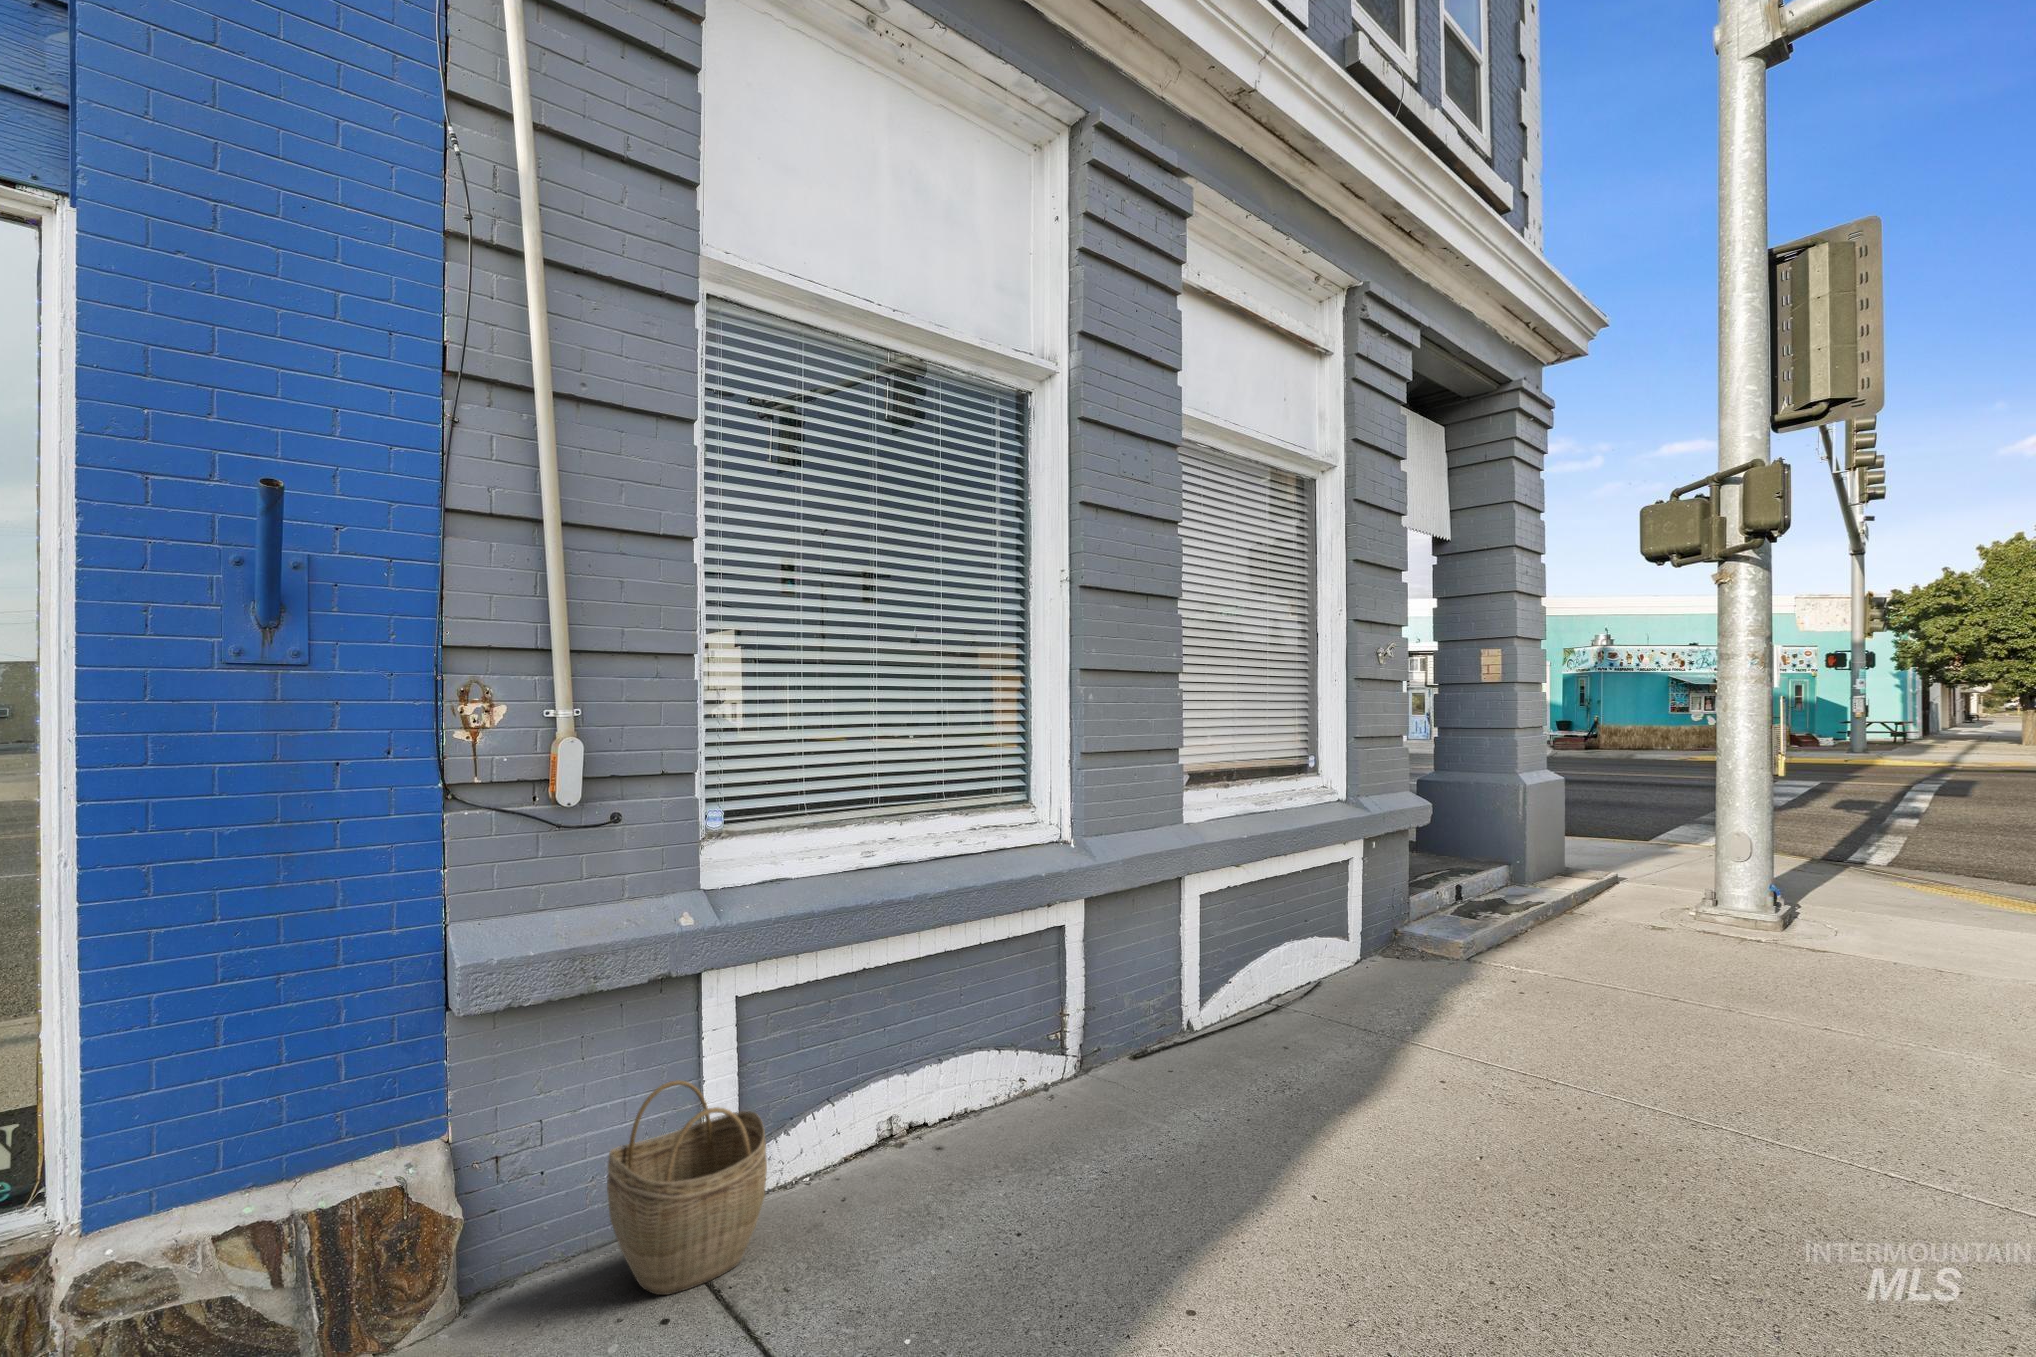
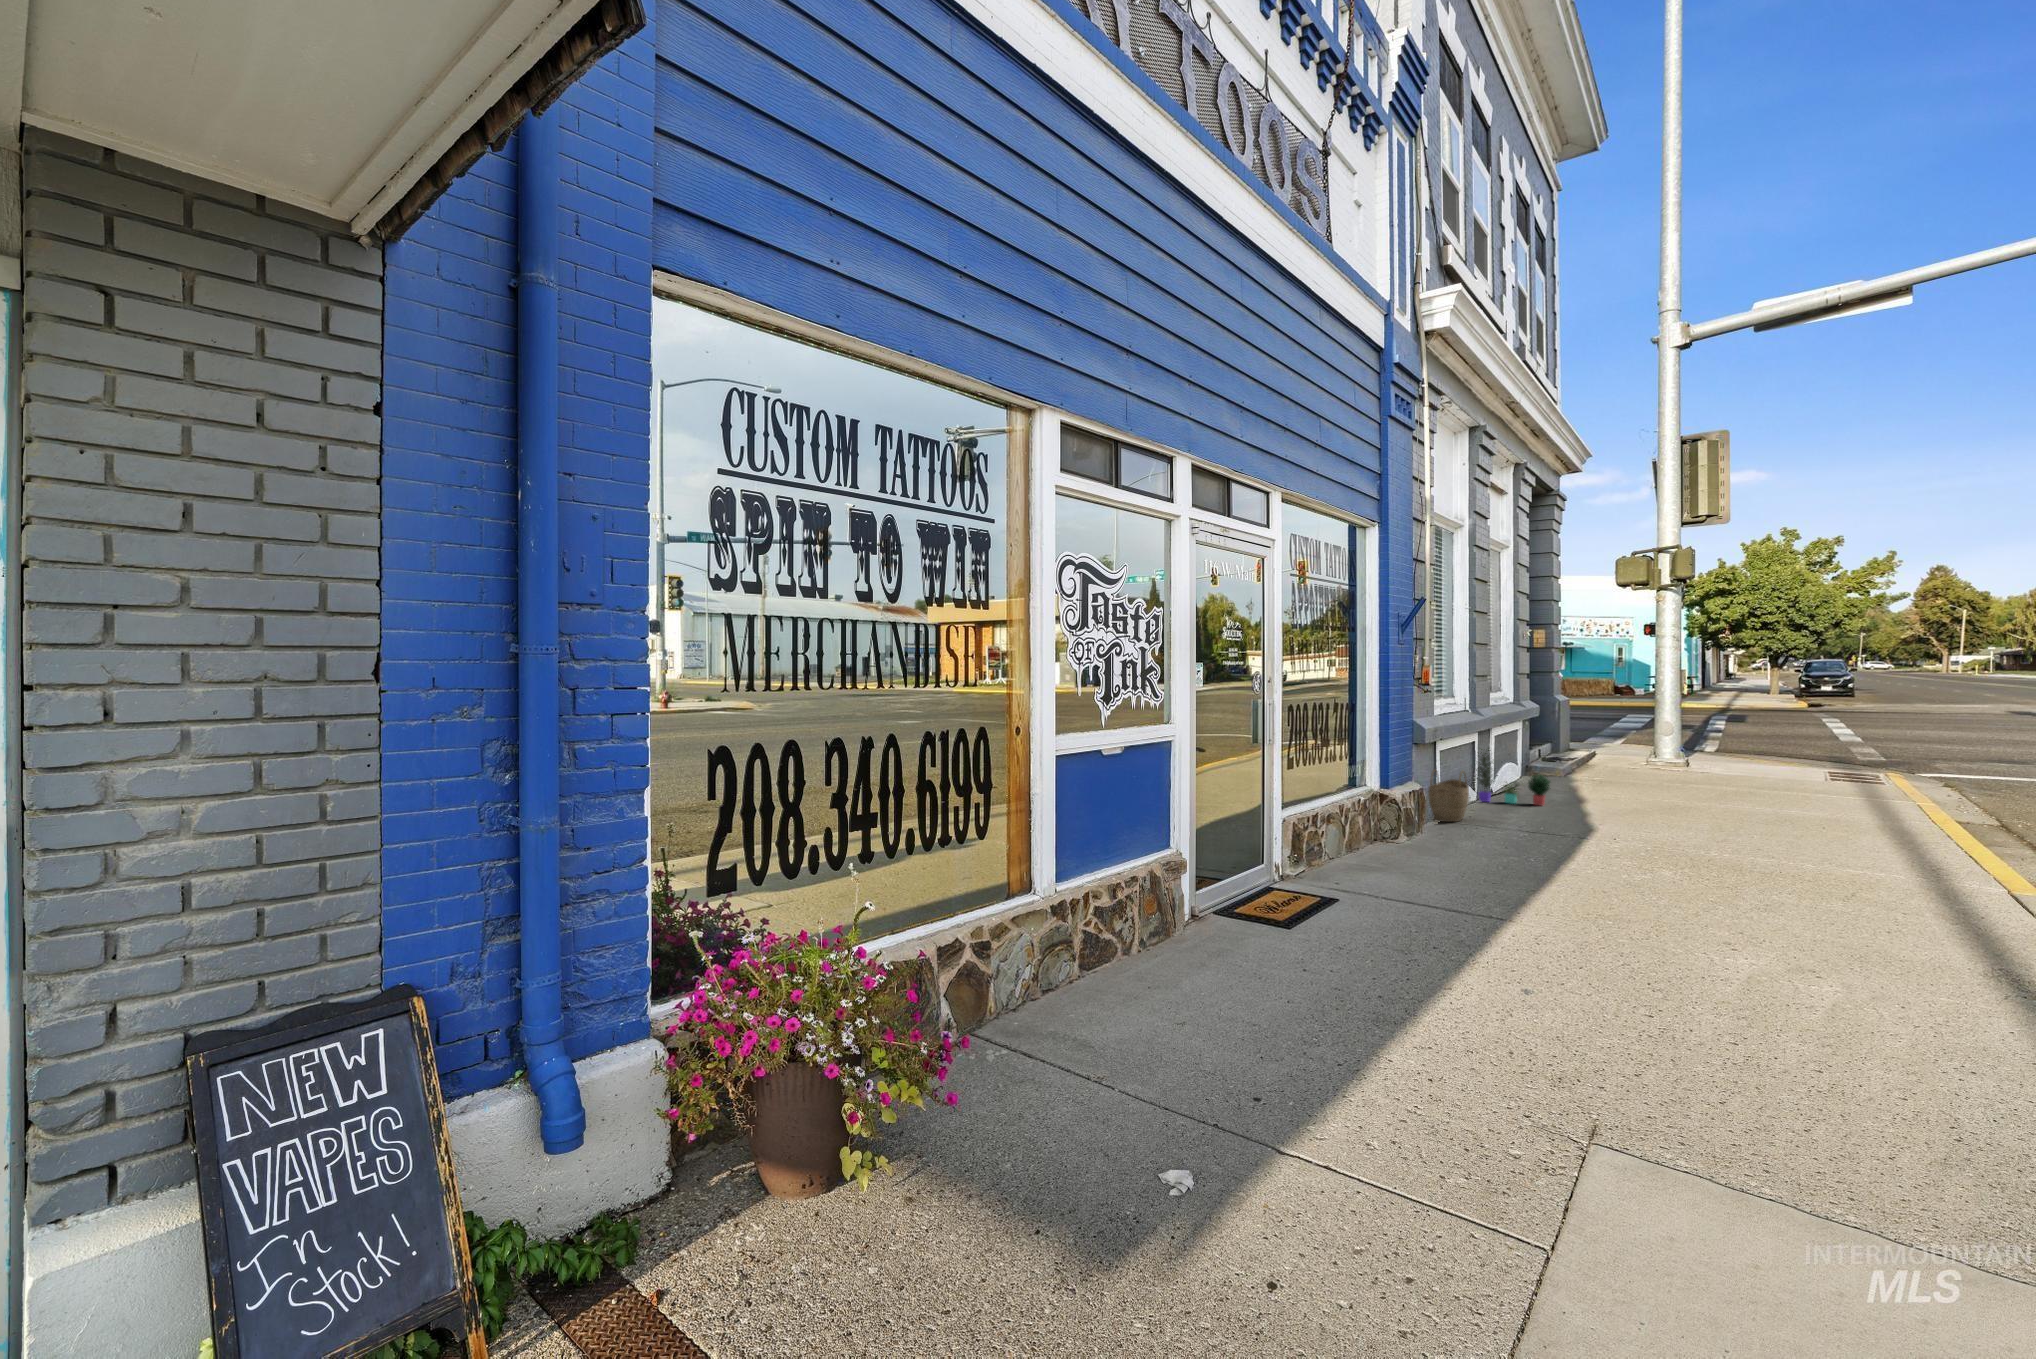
potted plant: none [1037,955,1205,1158] -> present [1476,748,1550,806]

